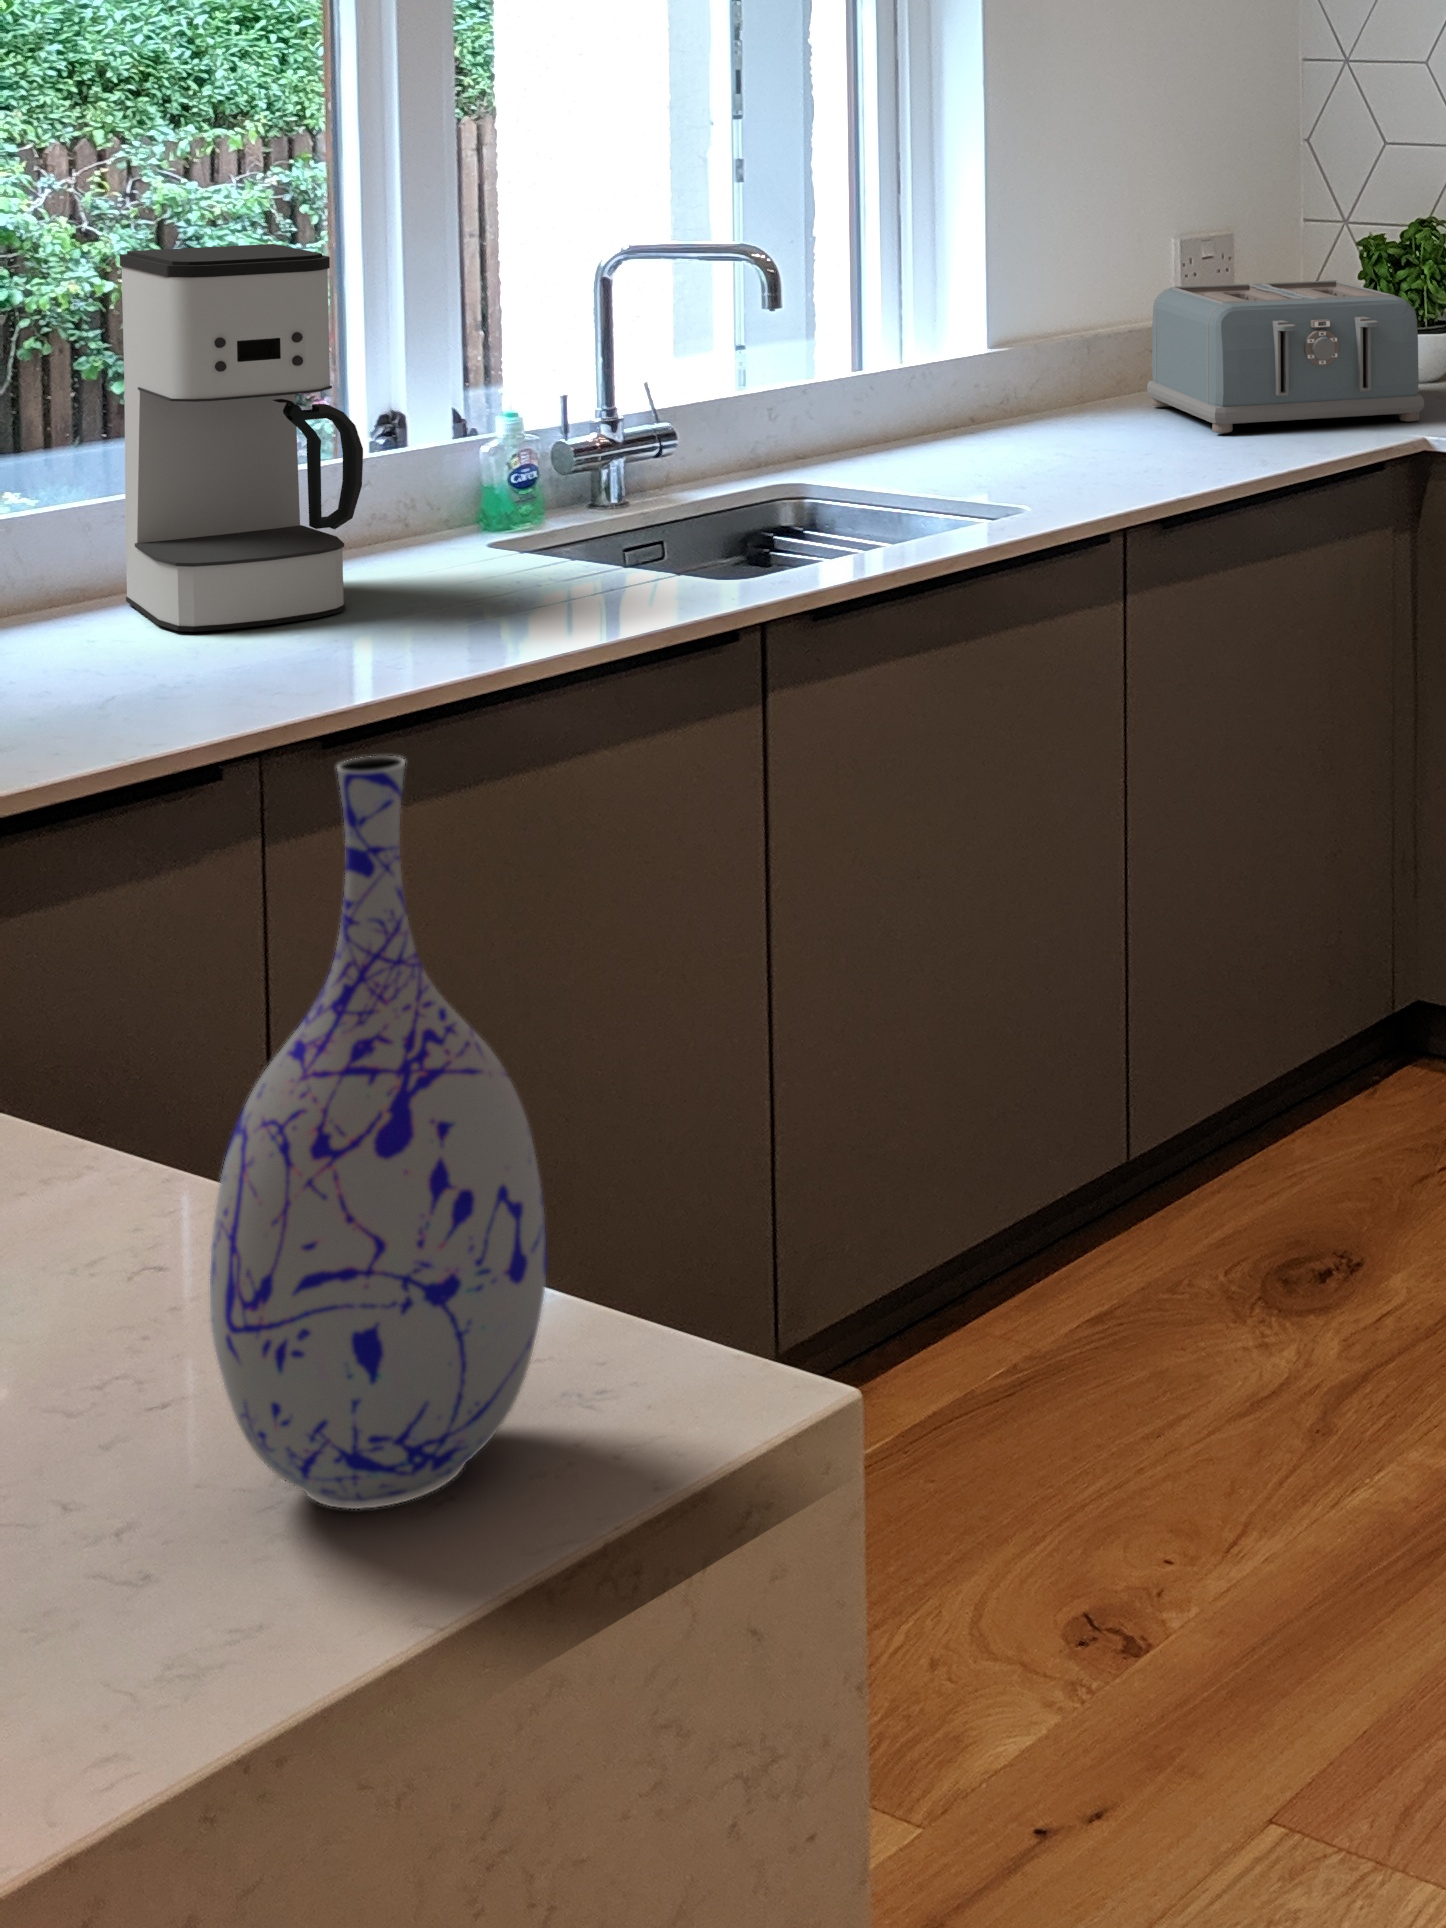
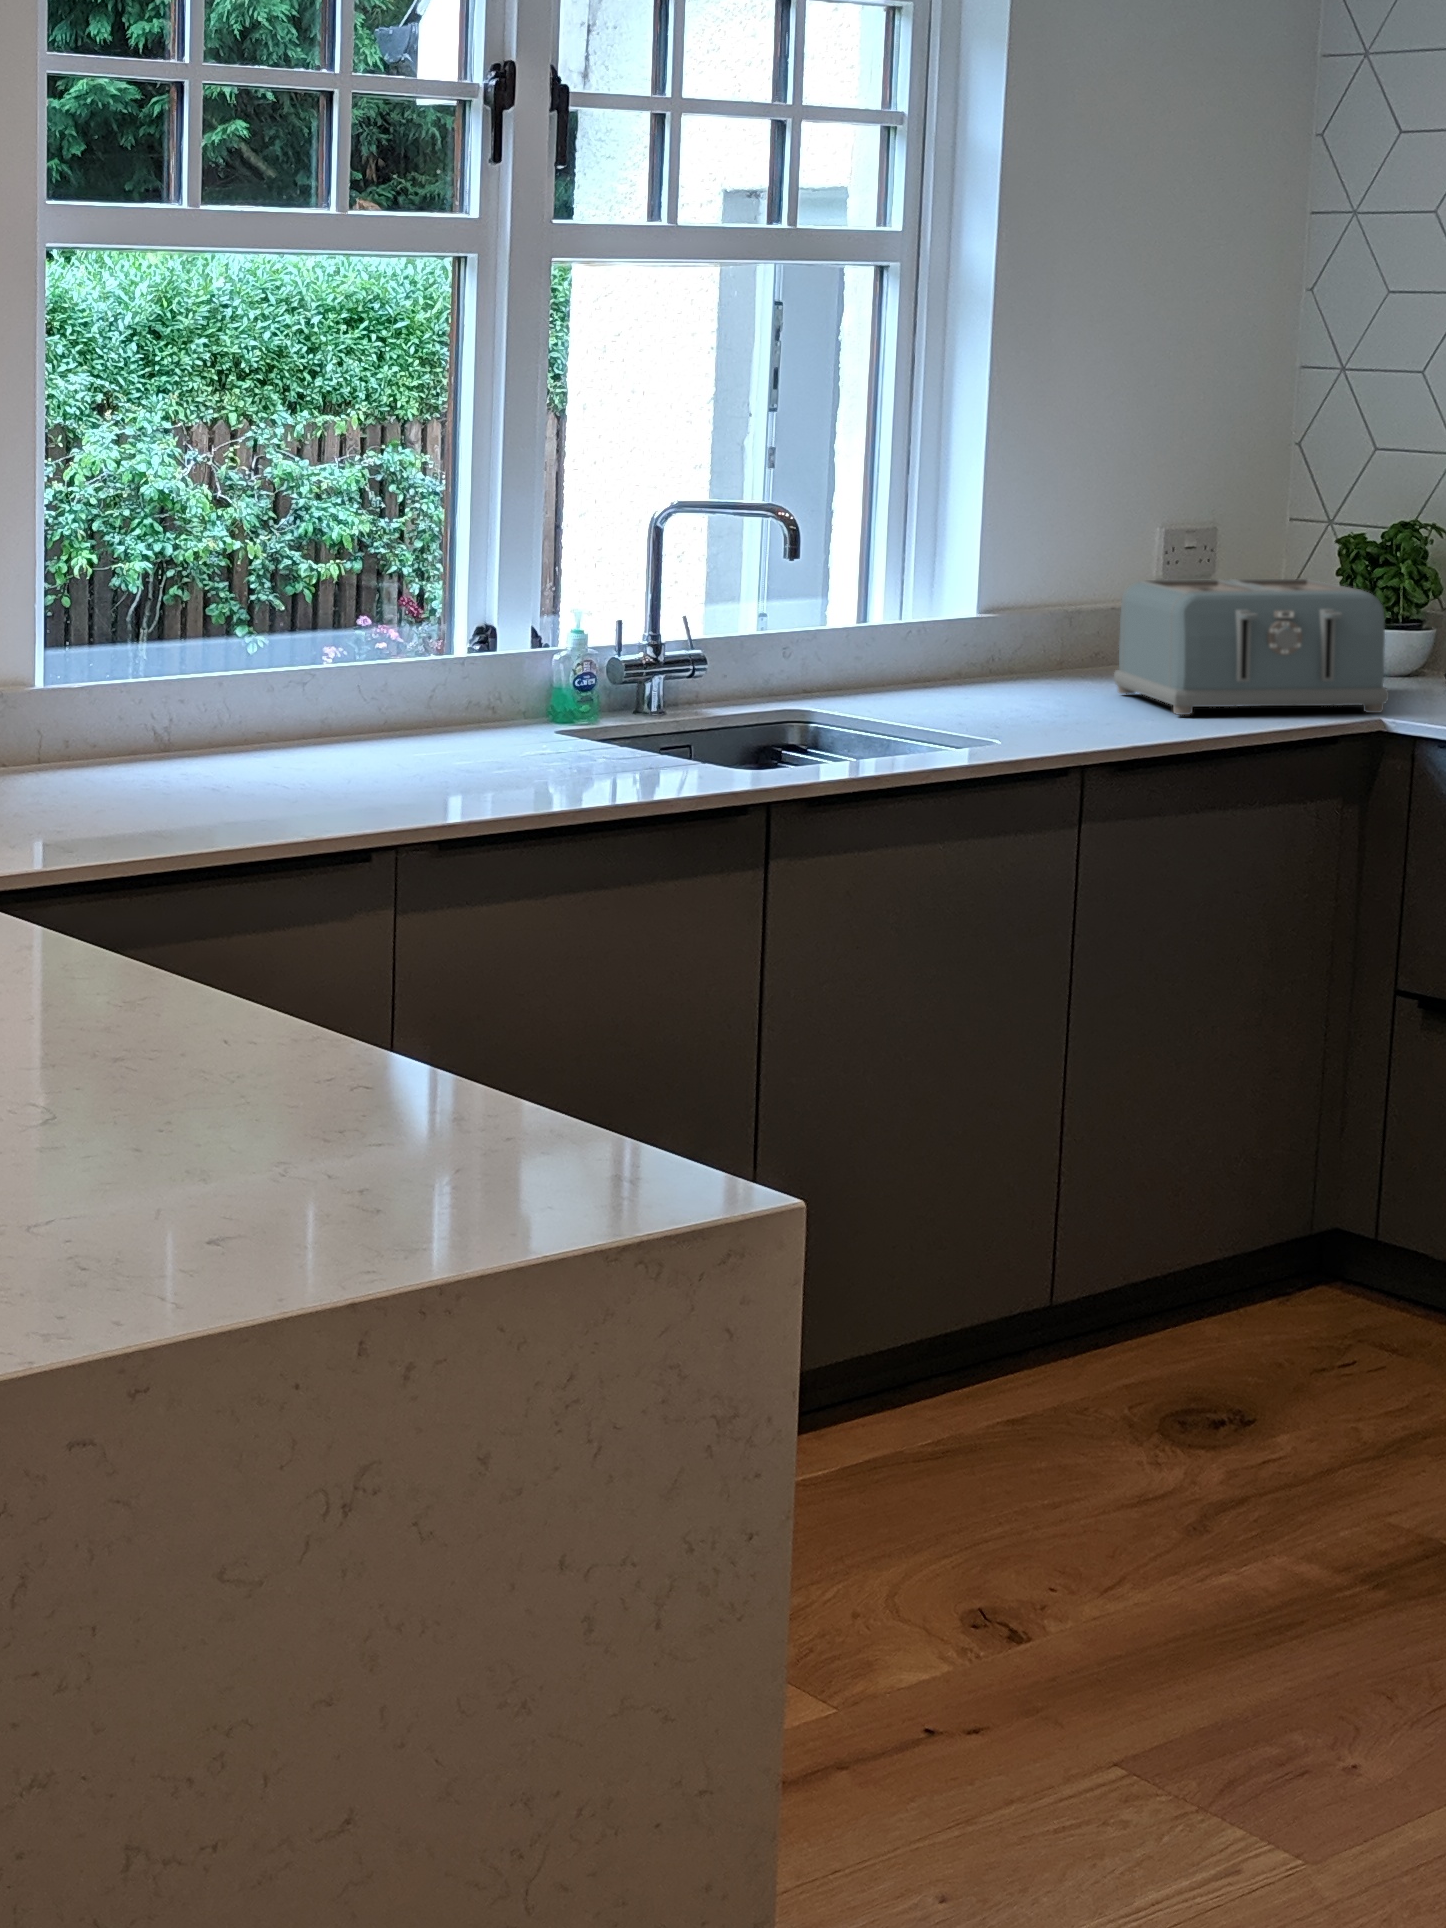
coffee maker: present [120,244,363,632] -> none [255,505,435,807]
vase: present [210,756,547,1509] -> none [412,745,613,1217]

